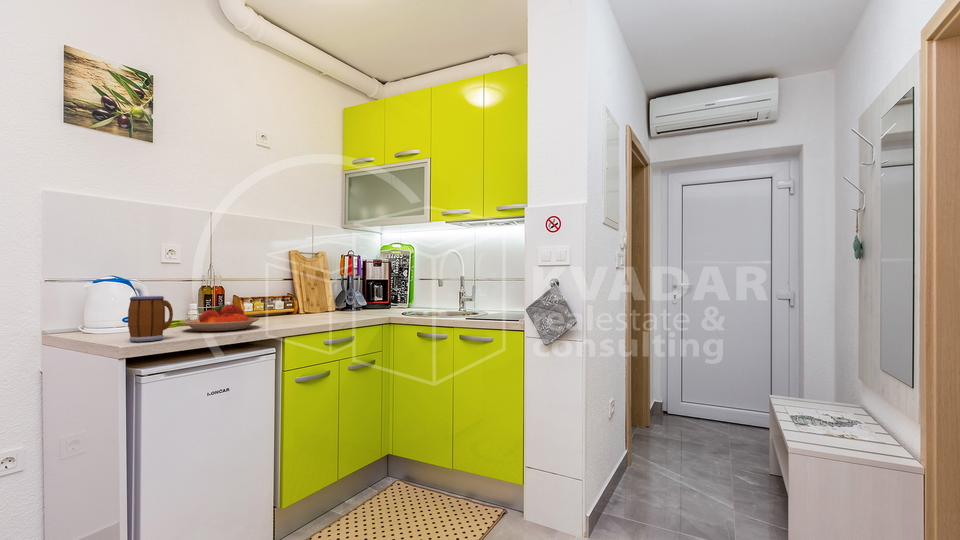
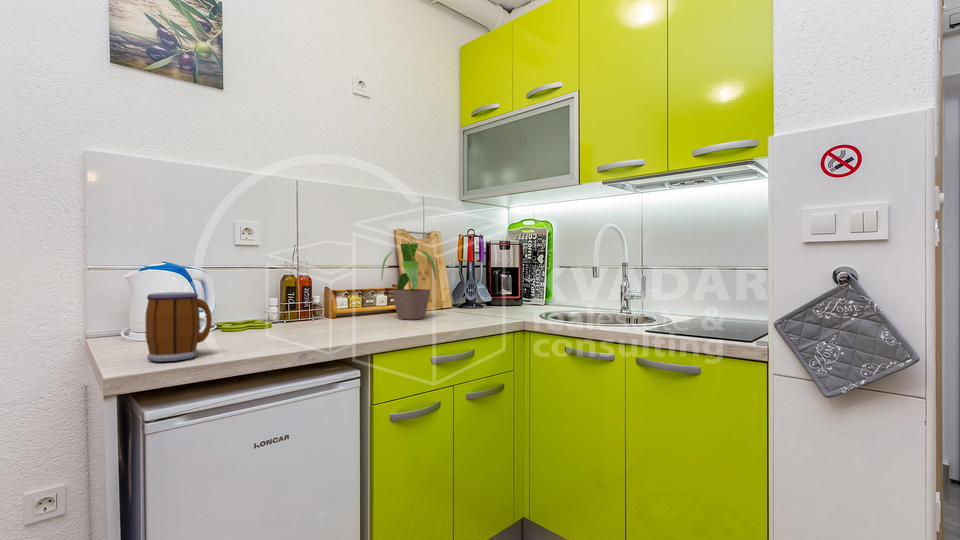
potted plant: none [276,261,329,318] -> present [381,242,437,319]
plate: present [182,304,259,331] -> none [239,302,342,342]

